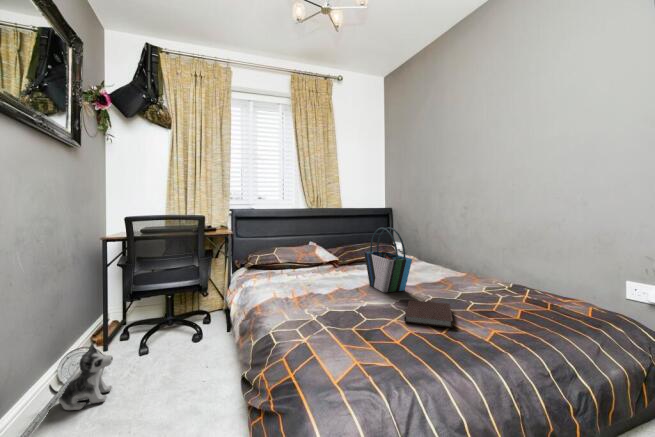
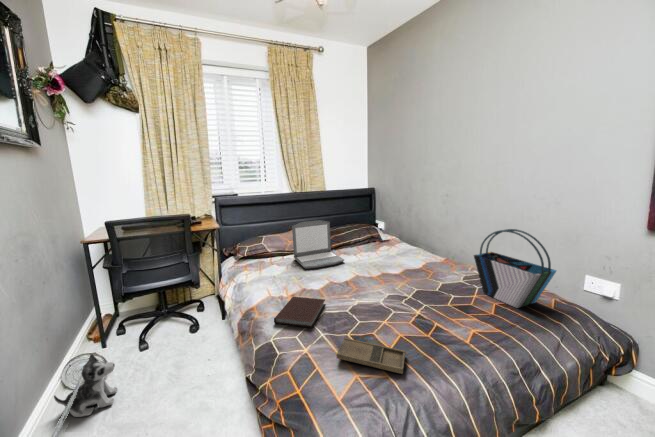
tote bag: present [364,227,412,292] -> present [474,229,556,308]
laptop: none [305,233,357,279] -> present [292,220,344,269]
notebook: present [404,300,453,328] -> present [274,297,325,328]
tray: none [336,328,413,362] -> present [337,338,405,374]

